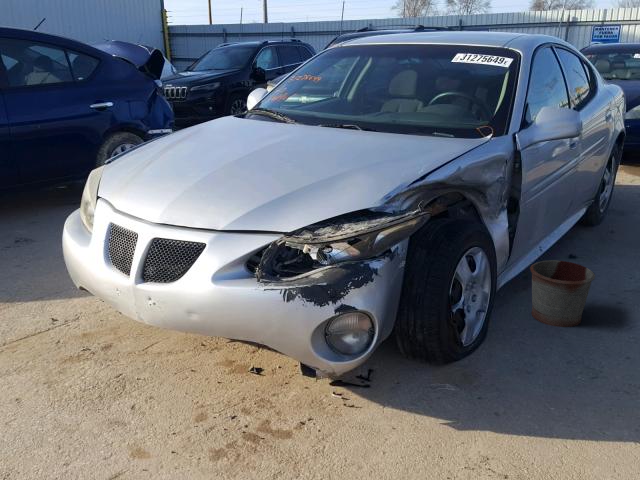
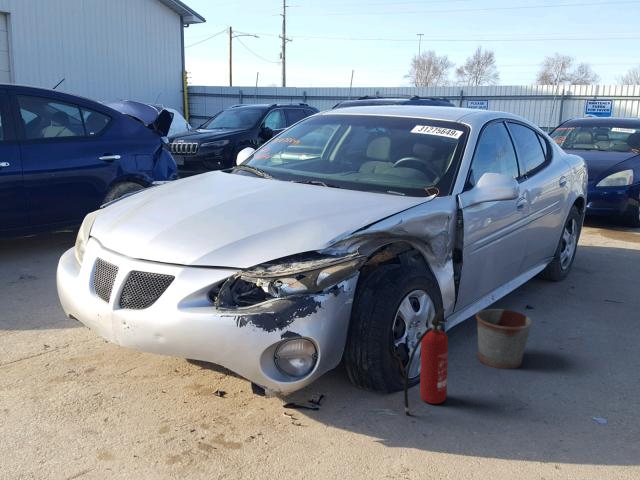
fire extinguisher: none [468,266,514,389] -> present [404,308,448,416]

